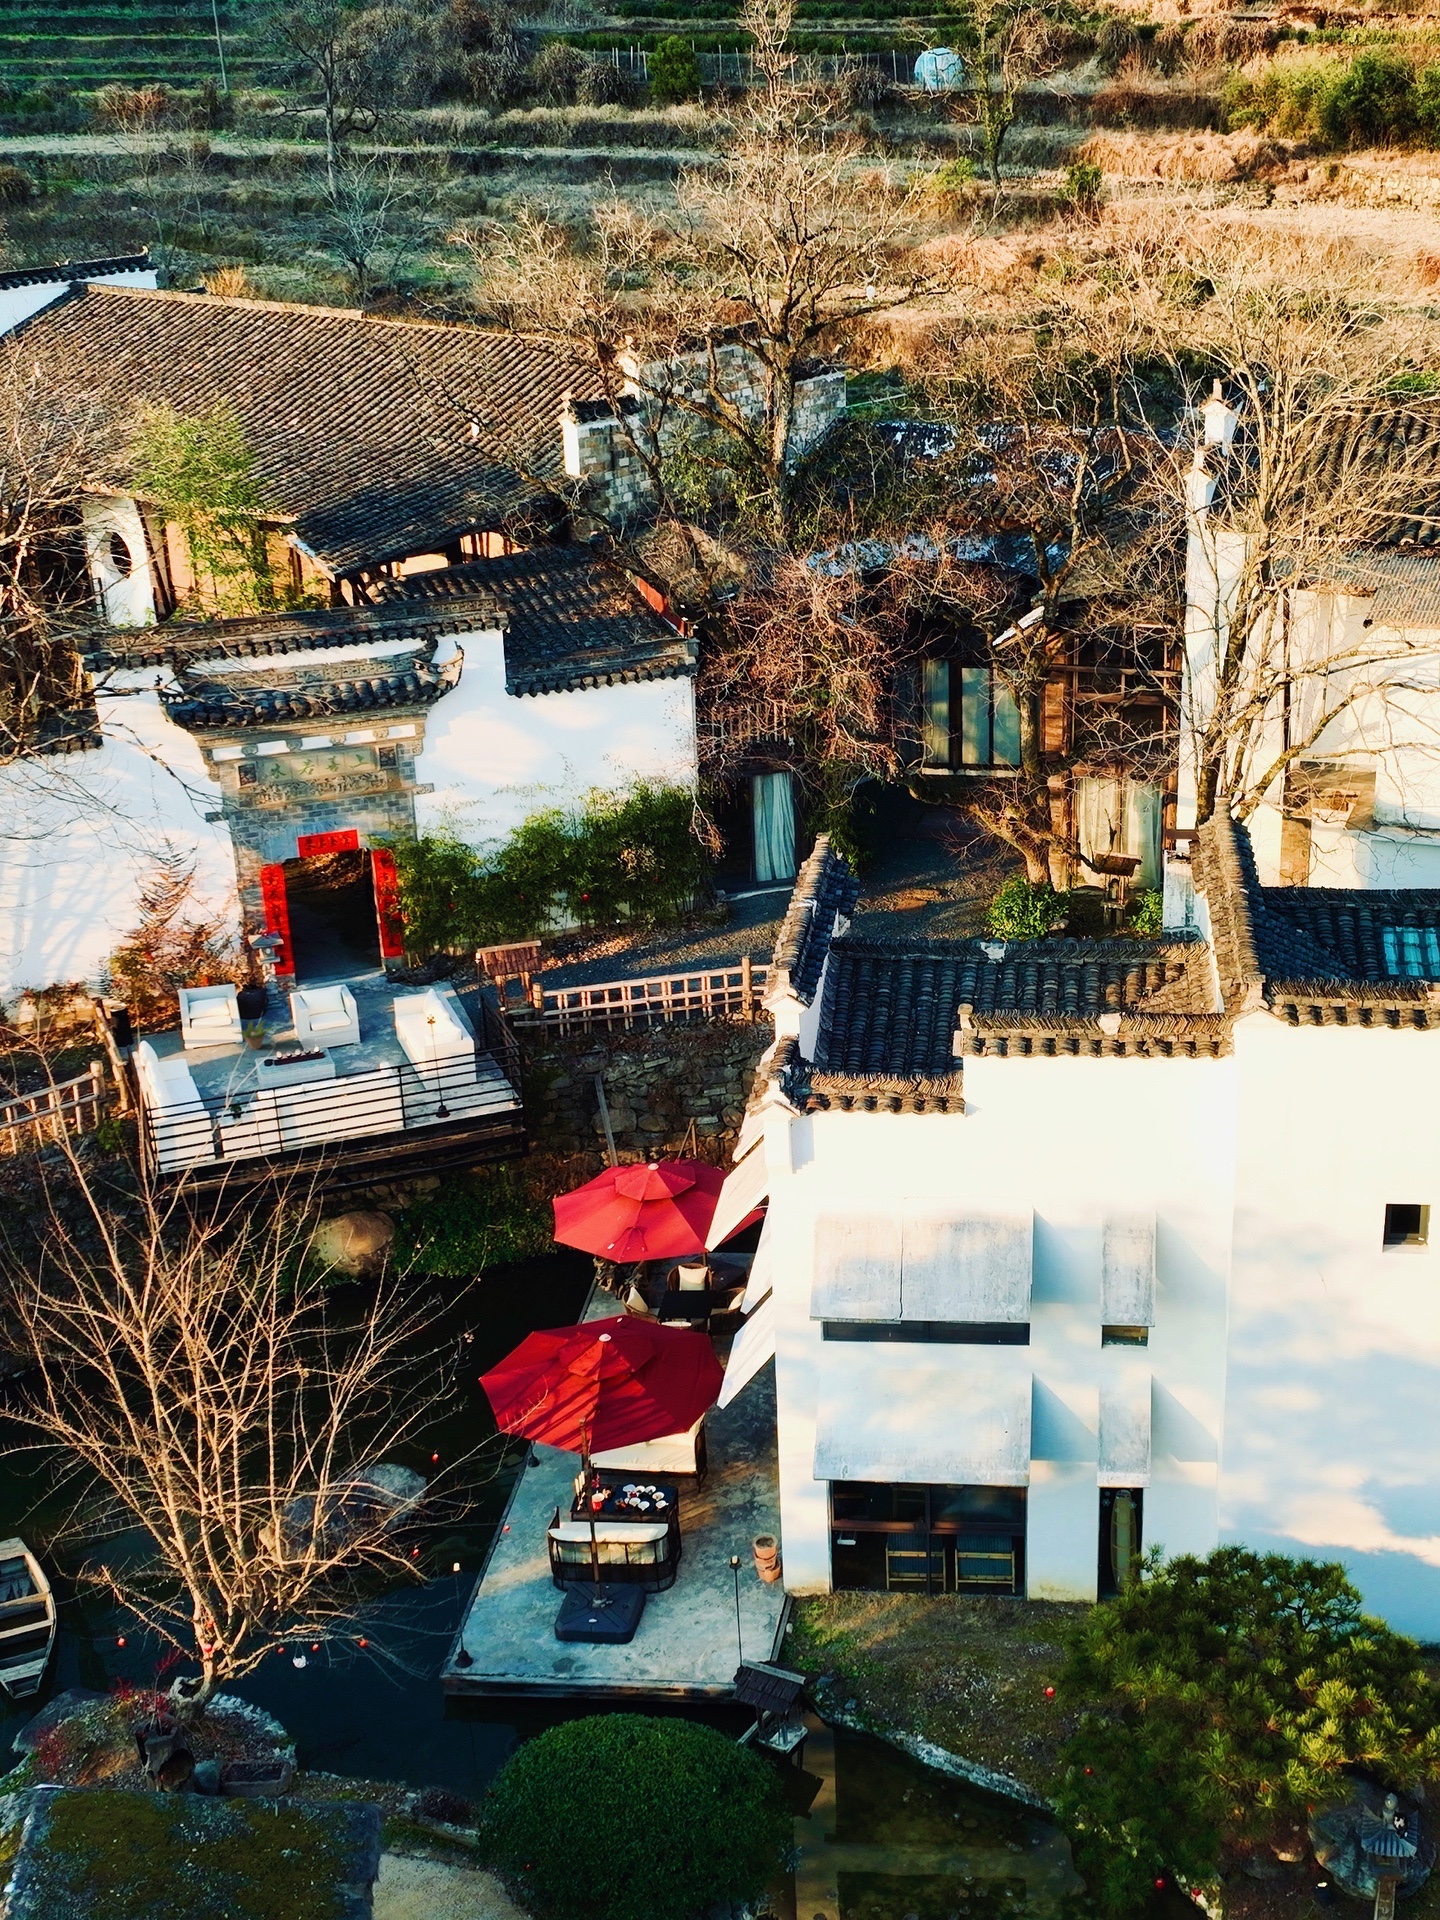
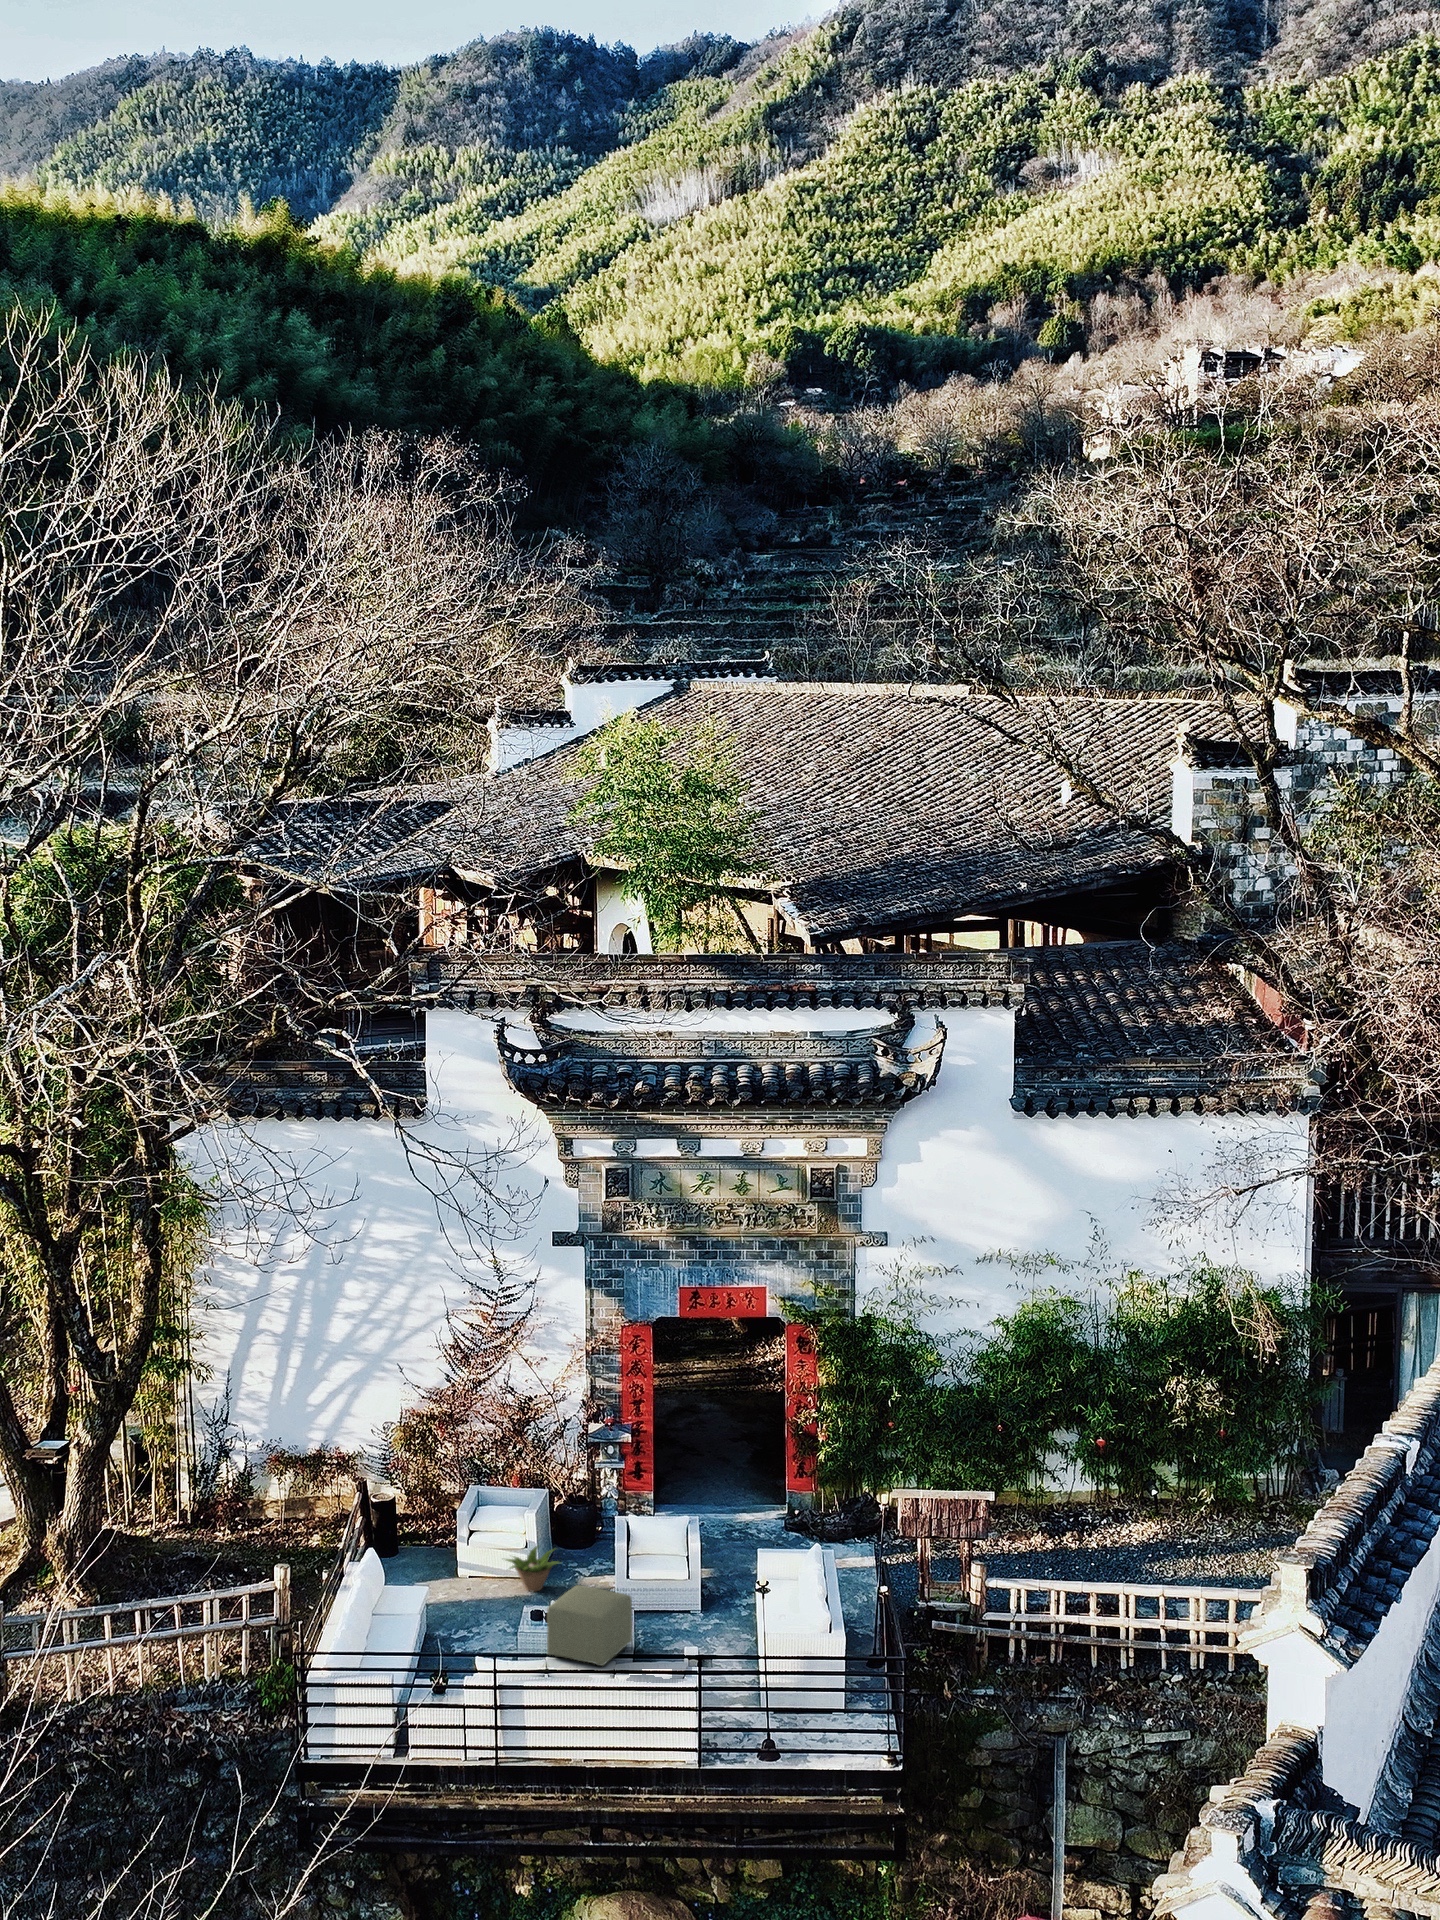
ottoman: none [291,1038,341,1082] -> present [547,1585,632,1666]

